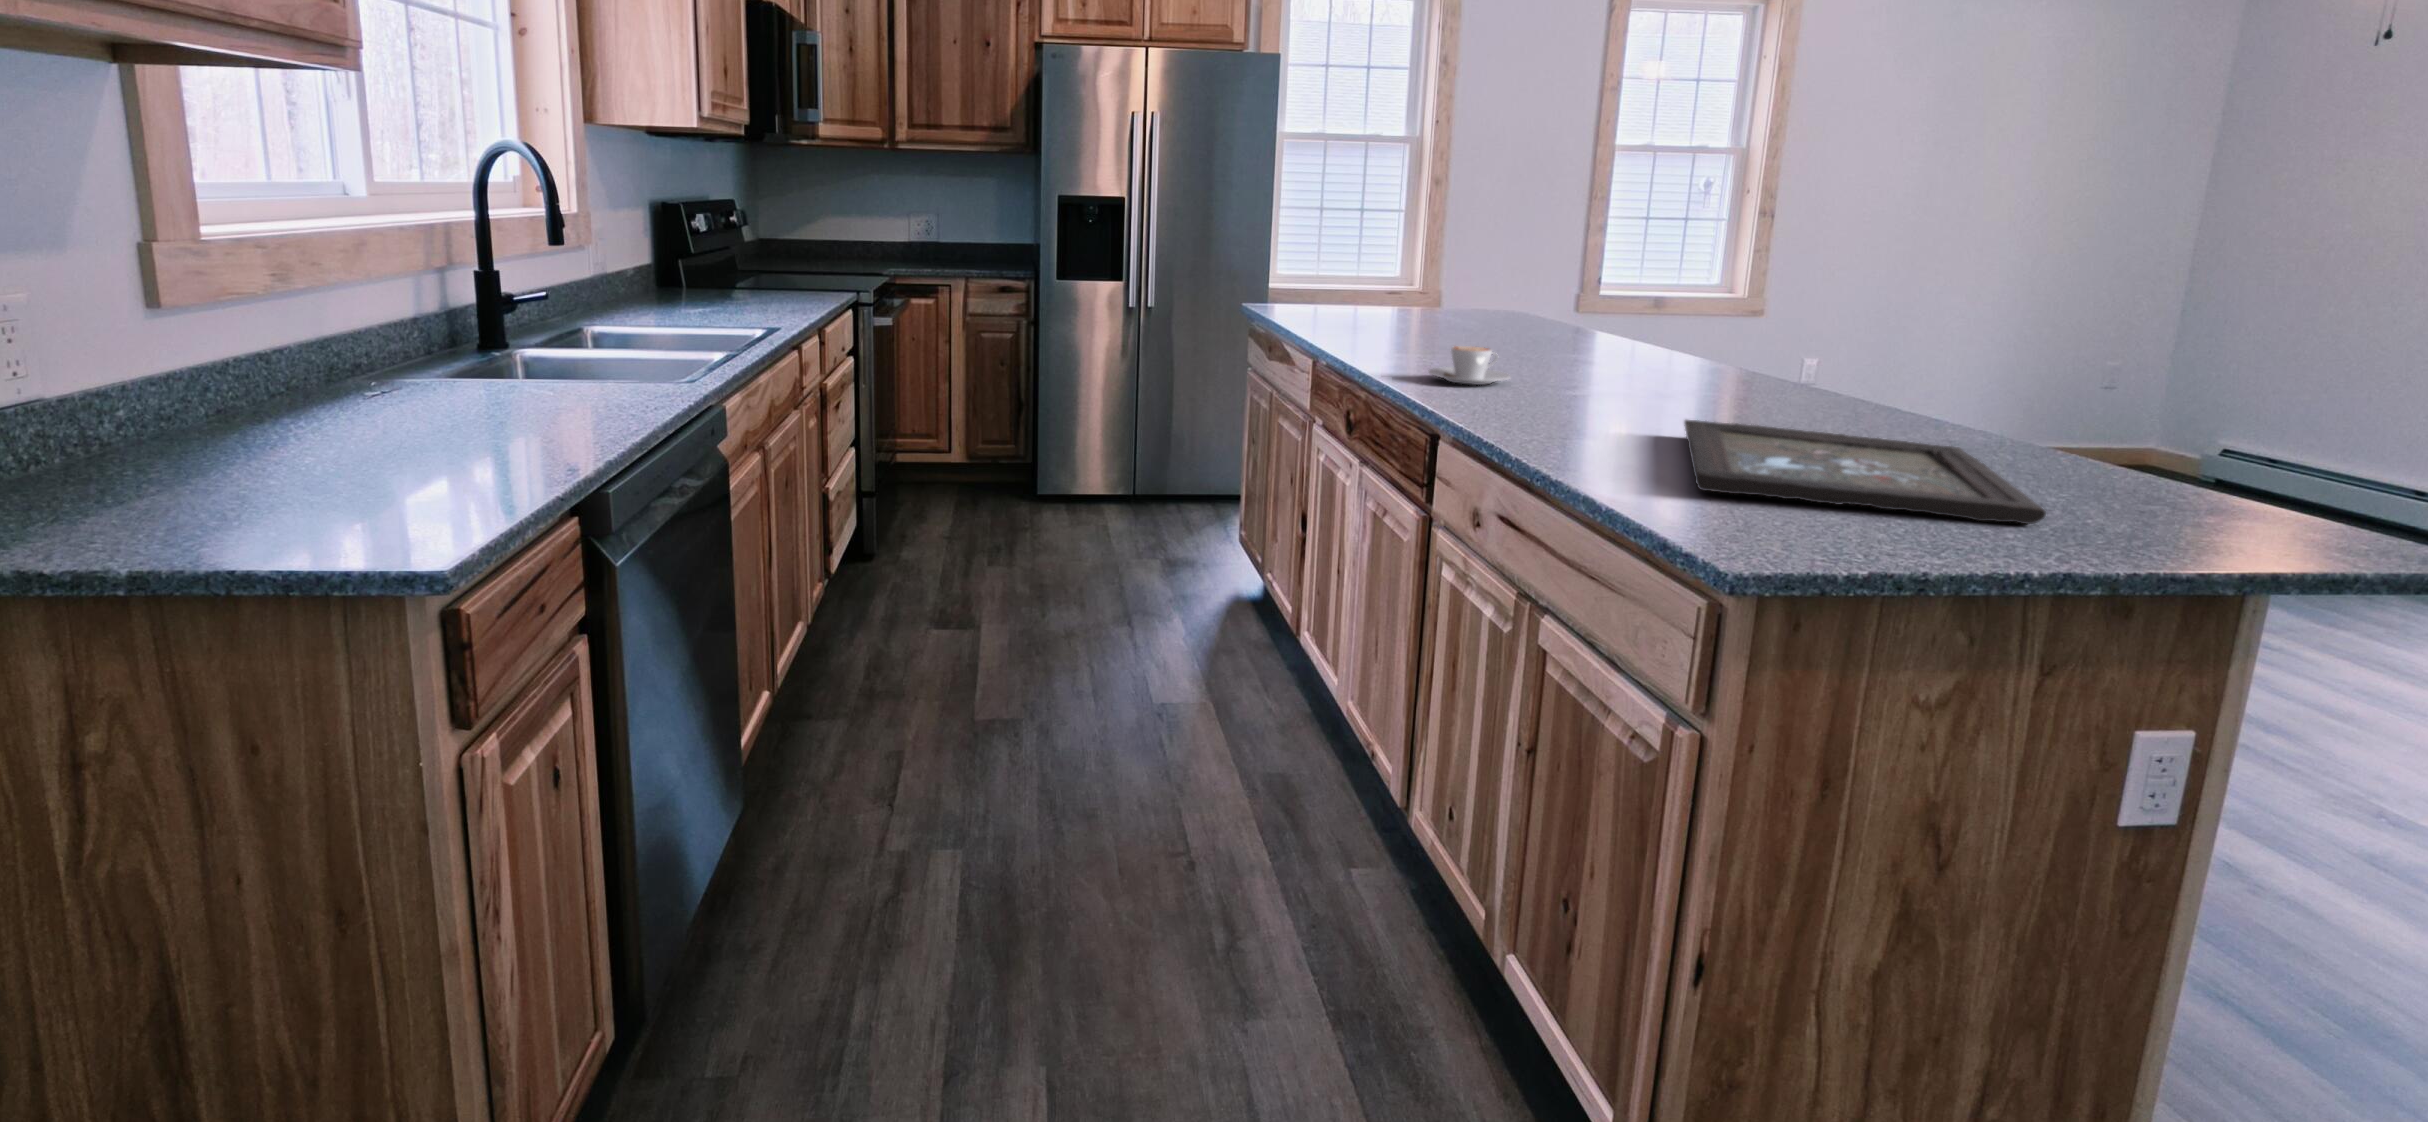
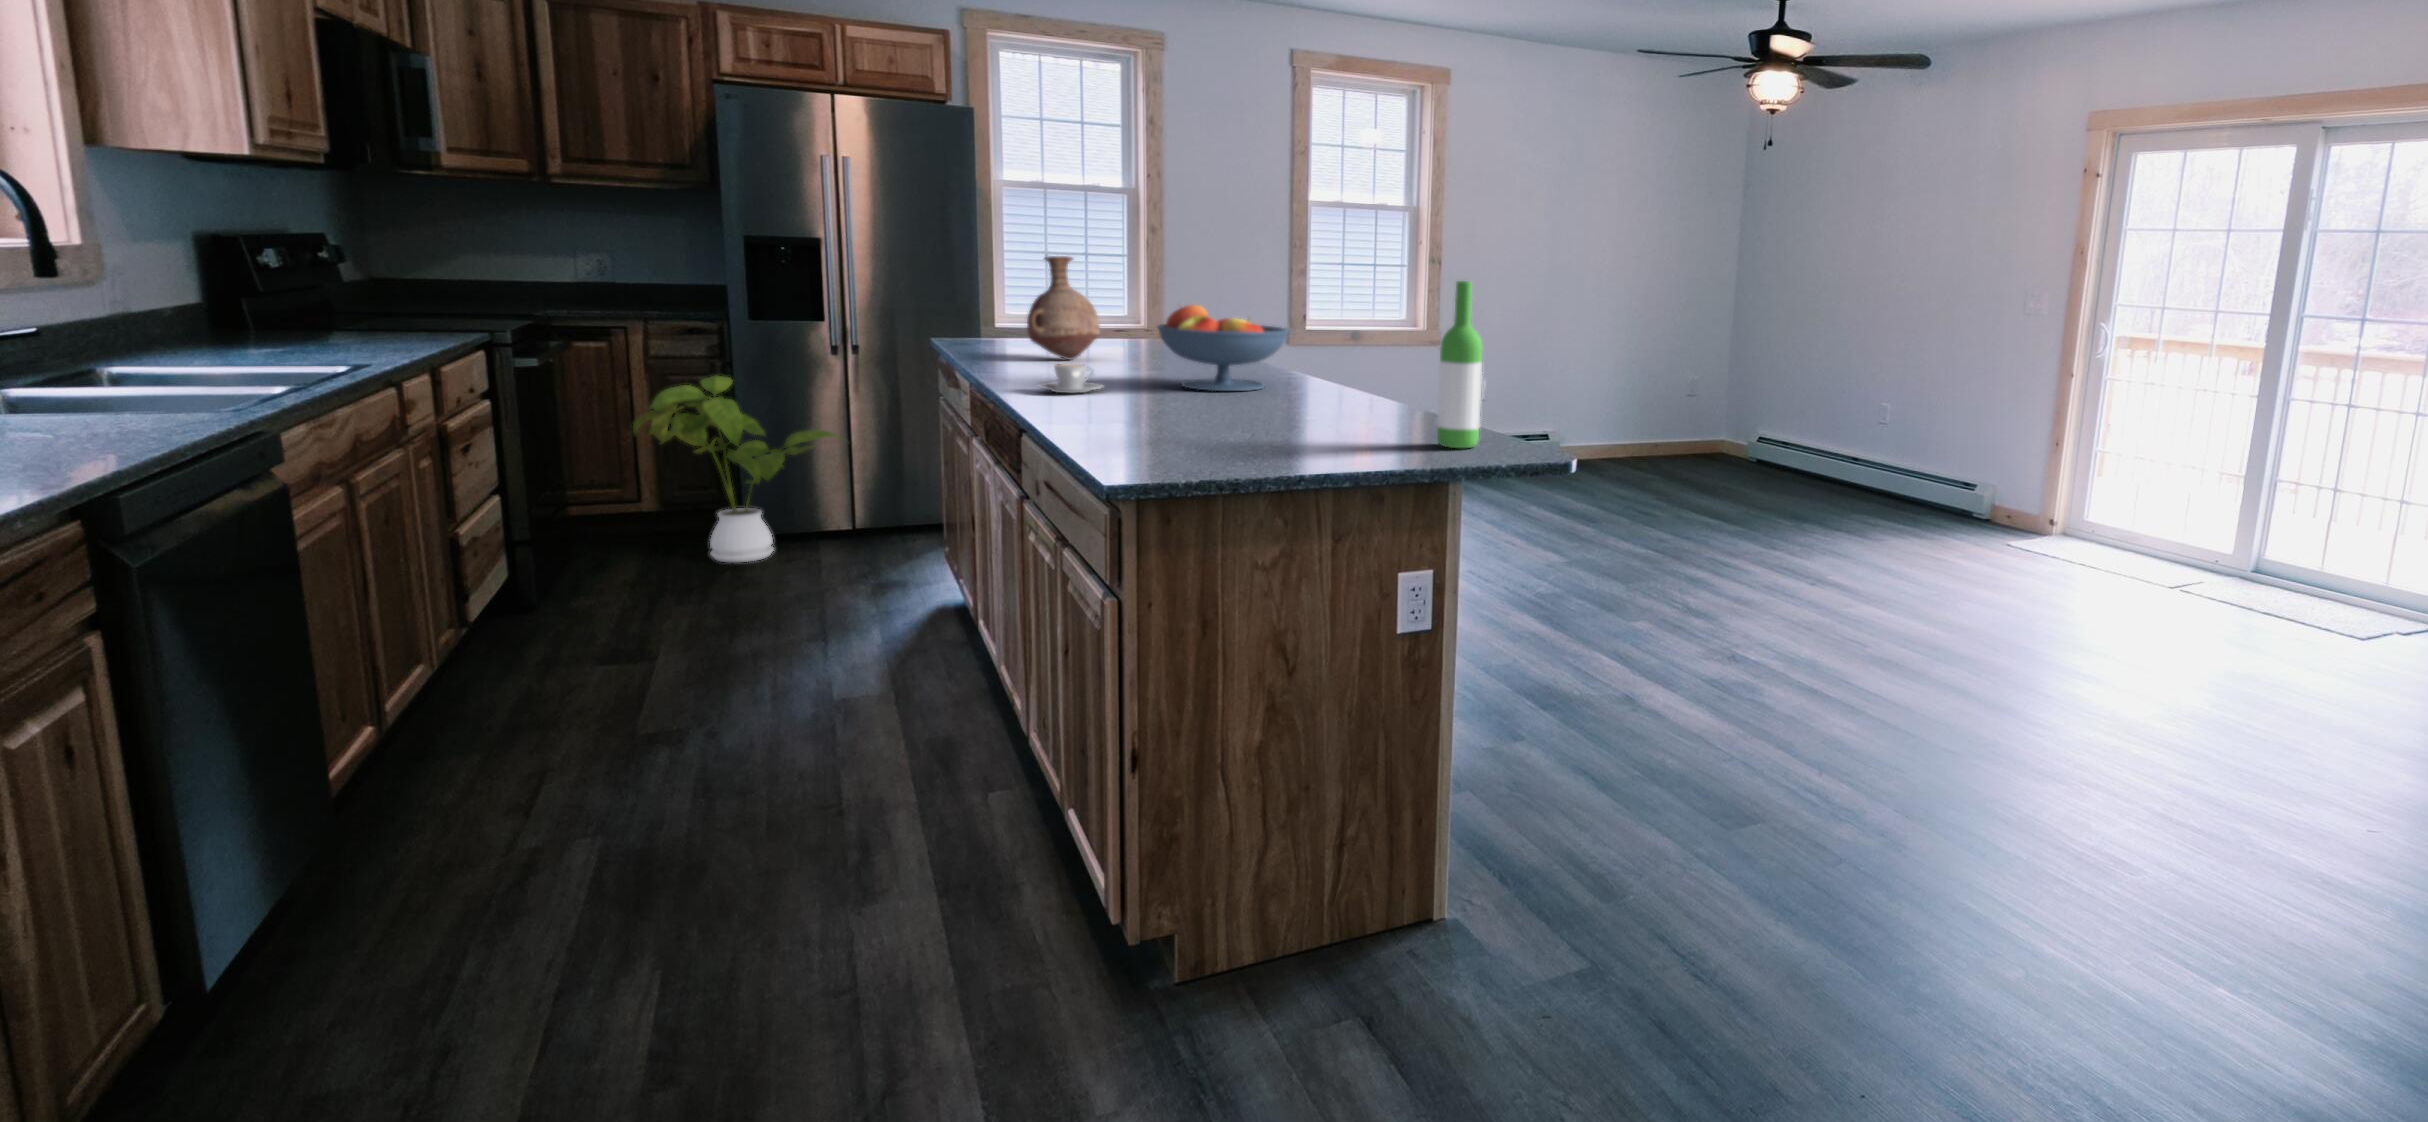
vase: none [1371,212,1454,334] -> present [1027,256,1100,360]
wine bottle: none [2199,243,2331,530] -> present [1437,281,1482,448]
fruit bowl: none [1577,271,1763,389] -> present [1157,305,1288,391]
house plant: none [958,335,1141,520] -> present [633,376,838,563]
tray: present [1684,420,2046,524] -> none [1142,407,1357,453]

